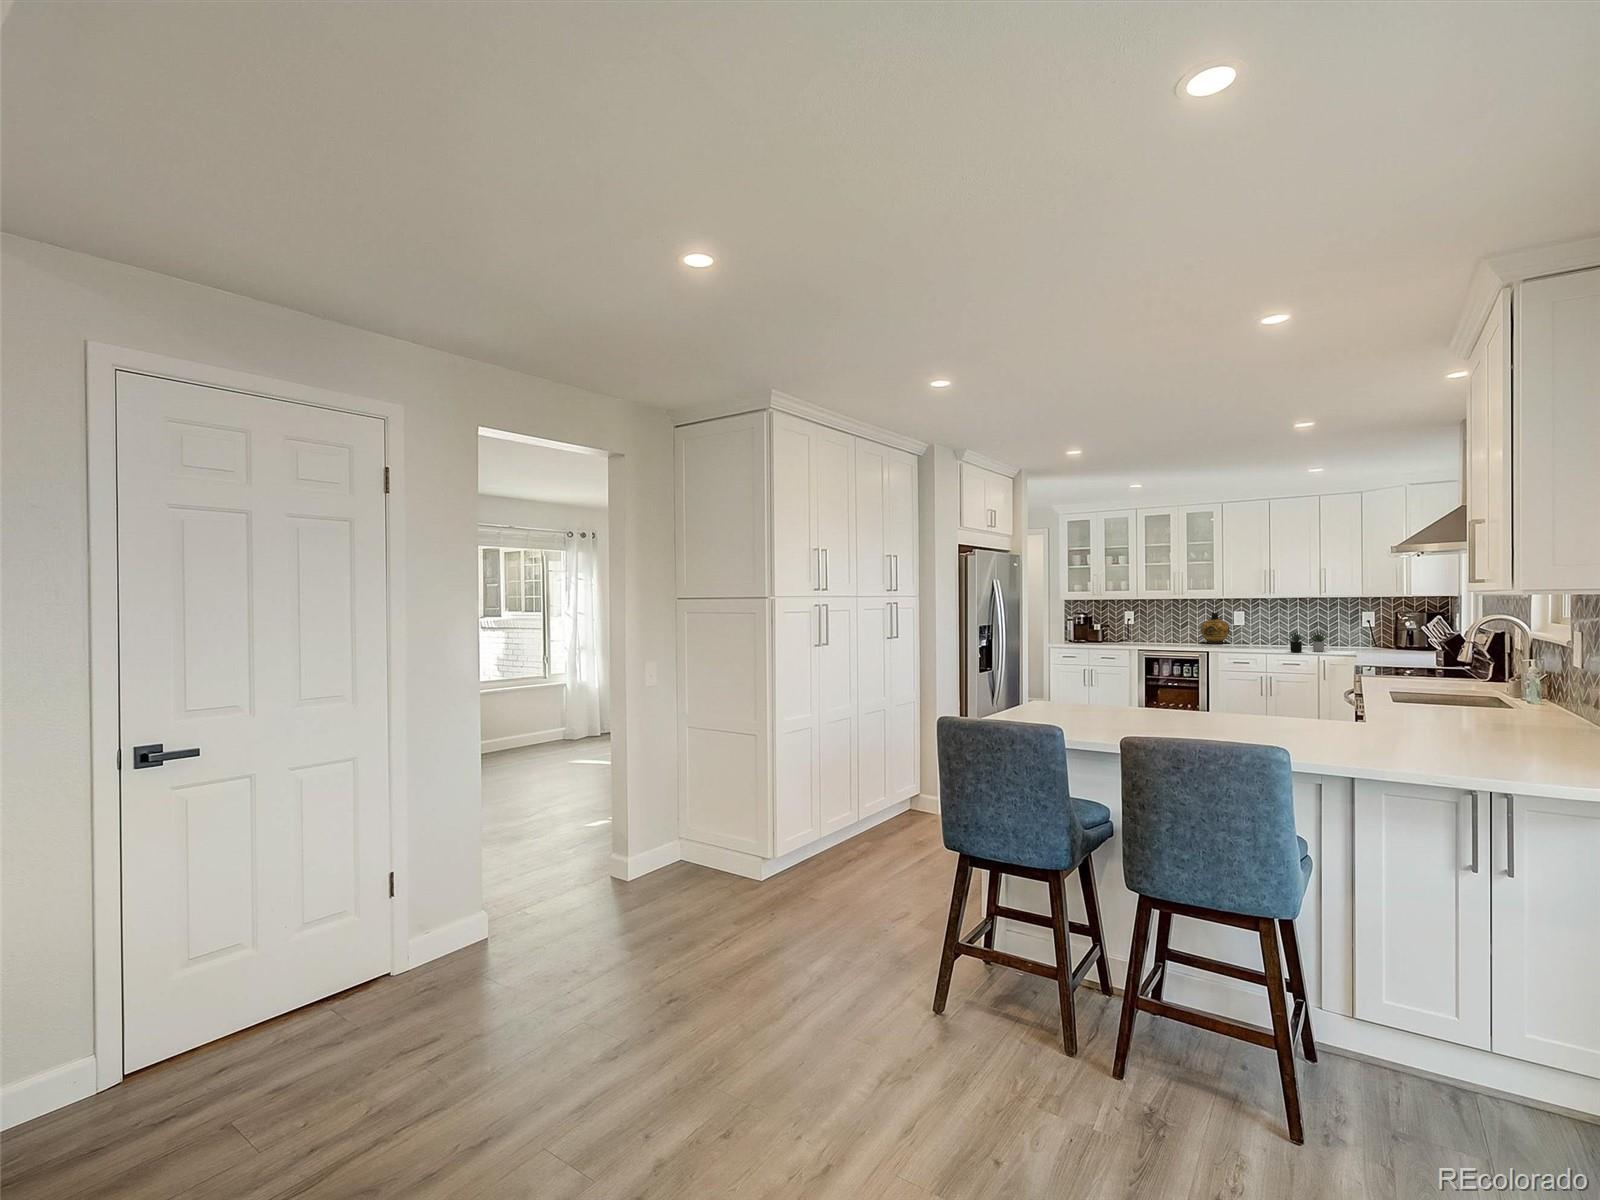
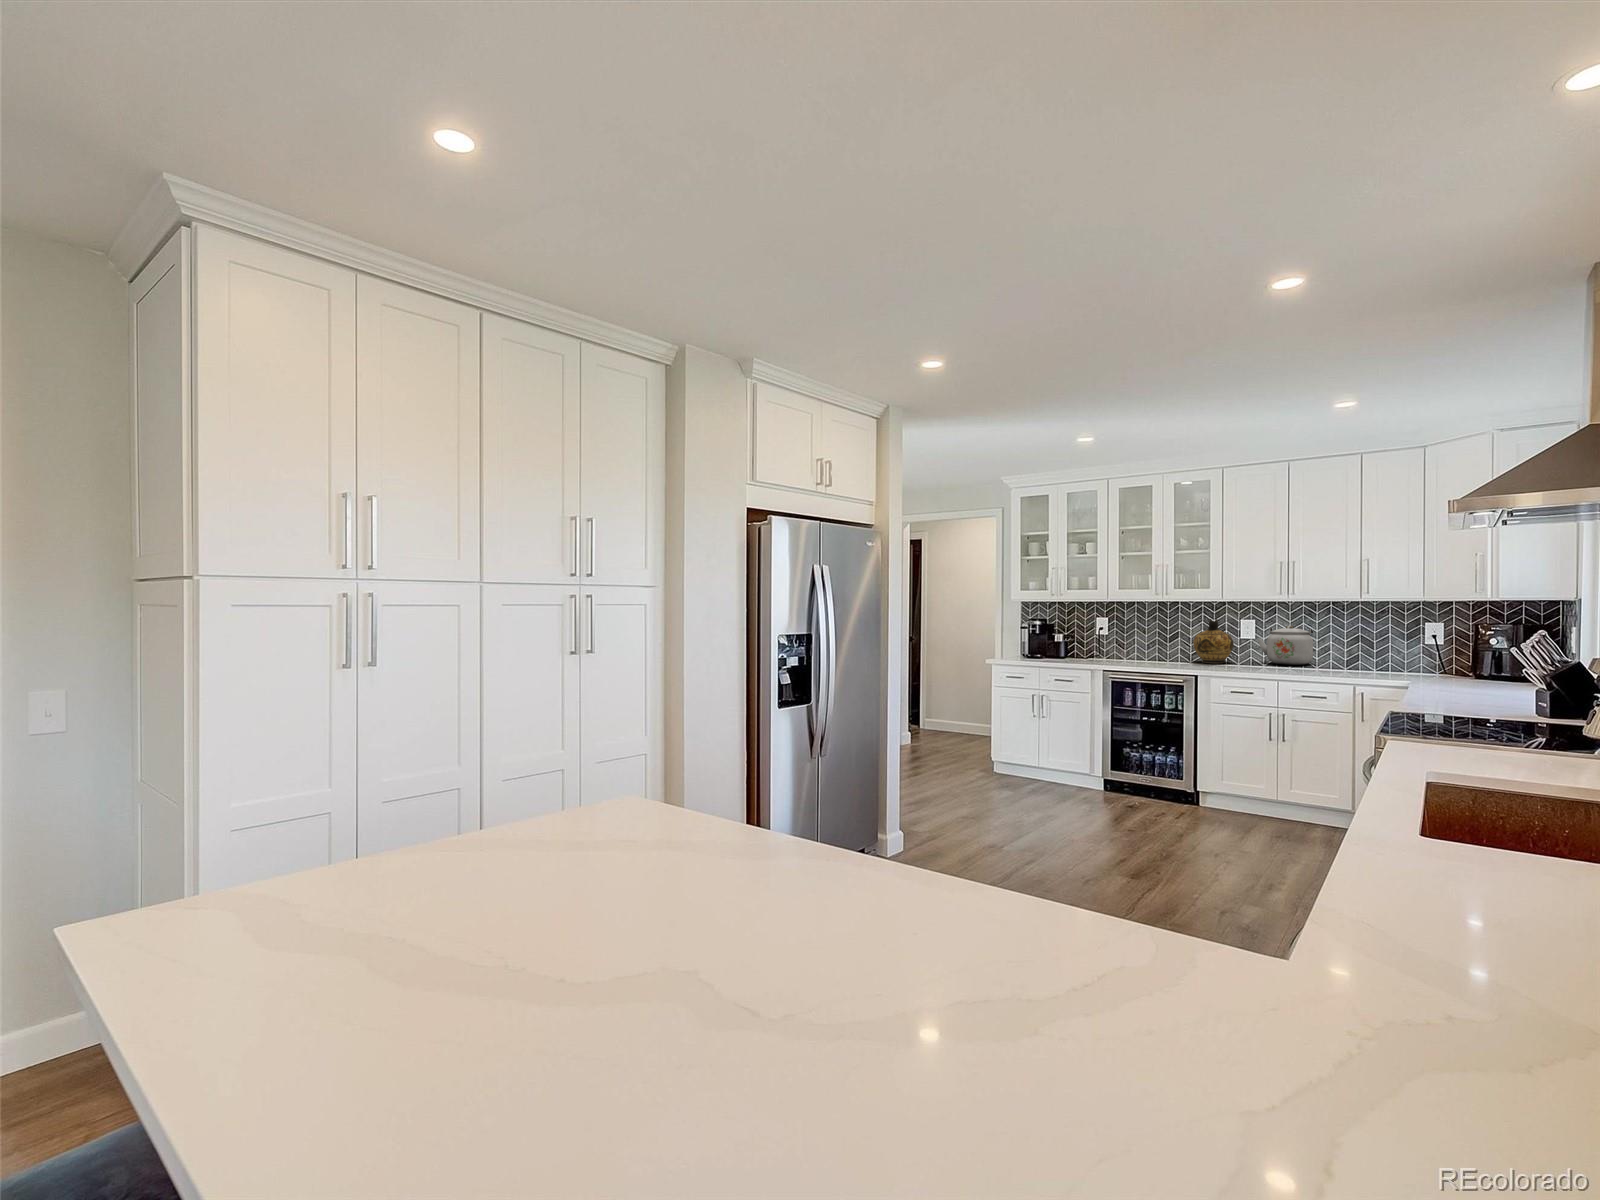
kettle: none [1247,615,1287,643] -> present [1258,625,1313,665]
succulent plant: present [1286,630,1327,652] -> none [1302,645,1372,679]

